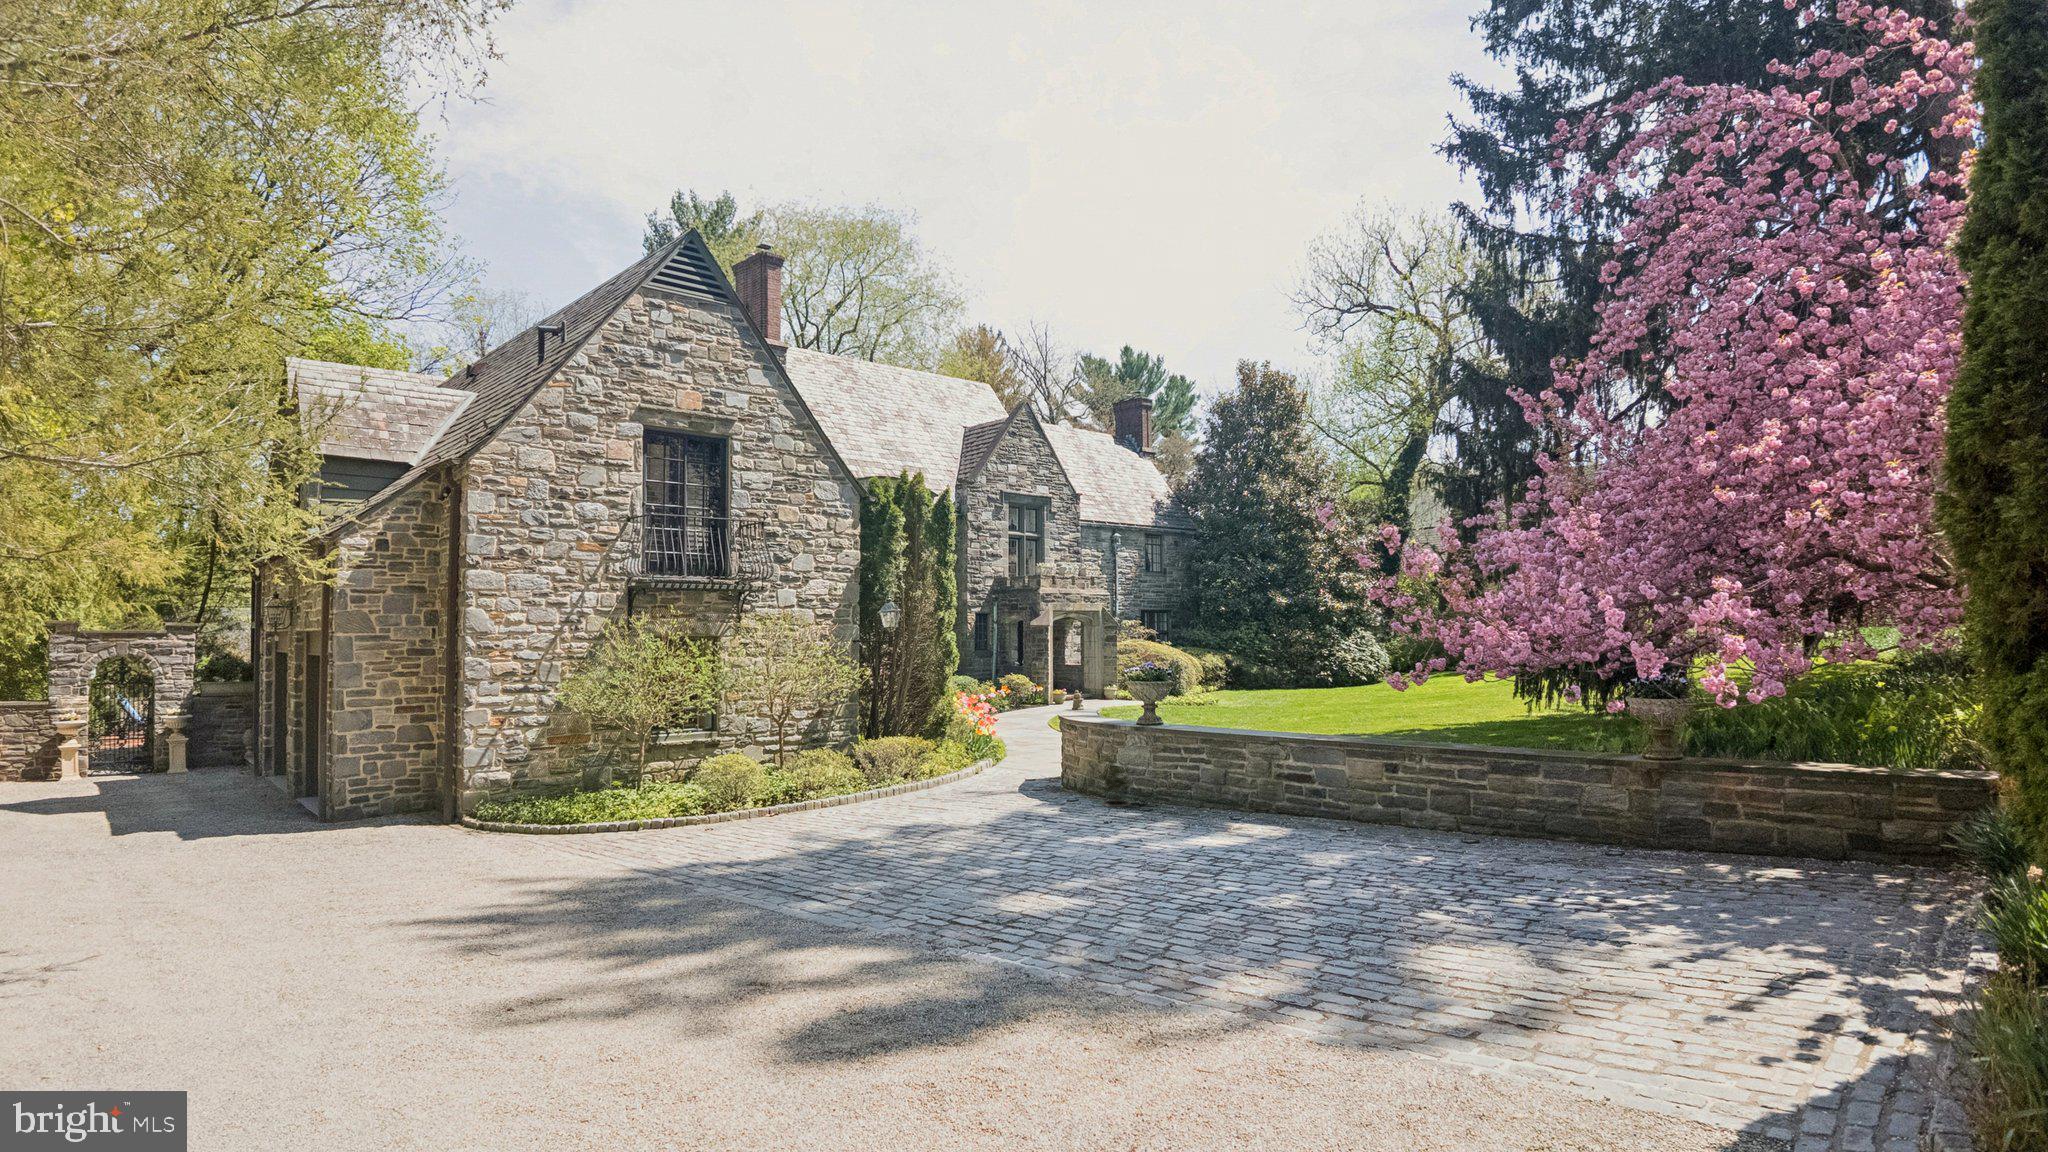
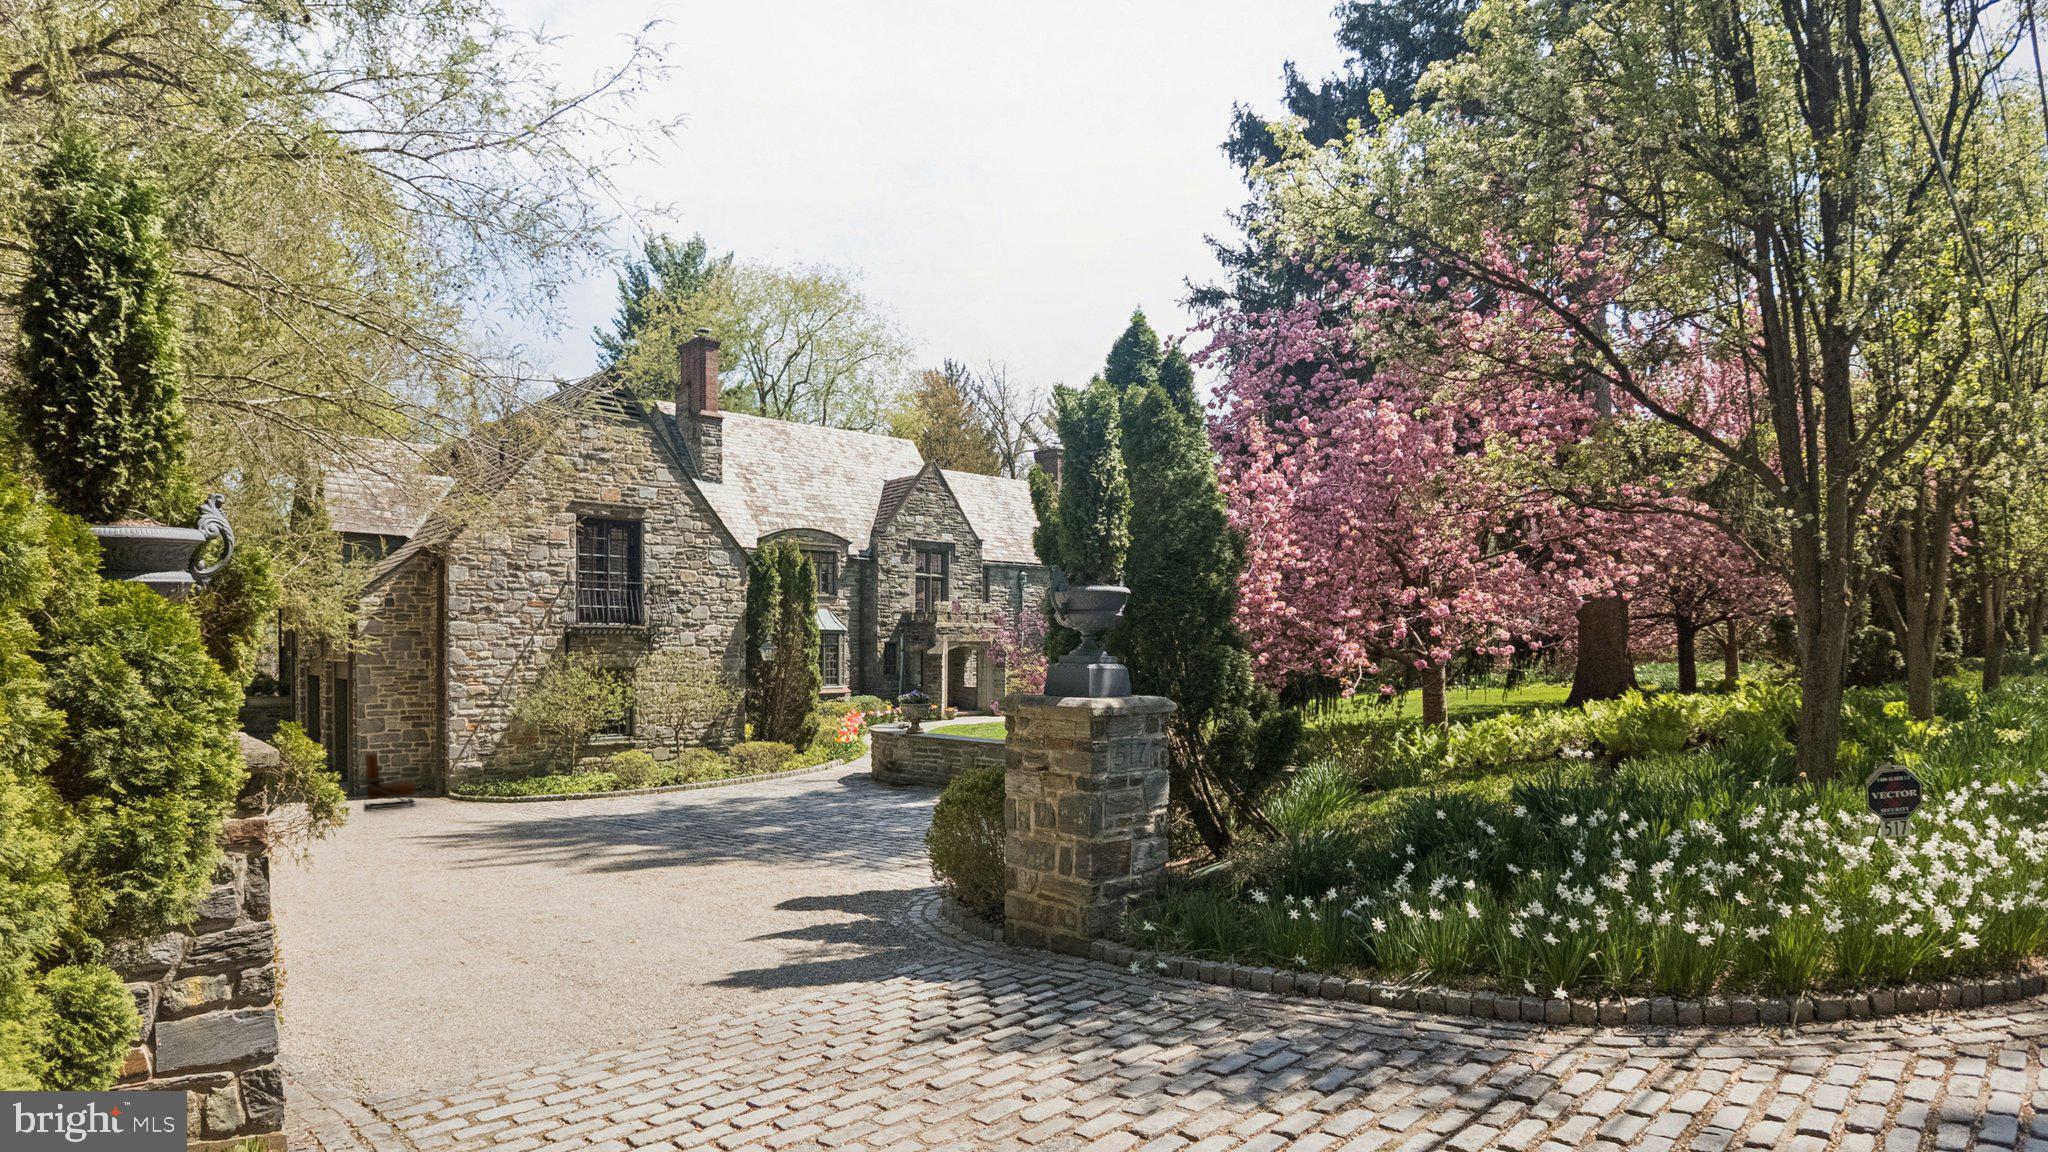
lounge chair: none [324,758,413,852] -> present [361,753,415,811]

